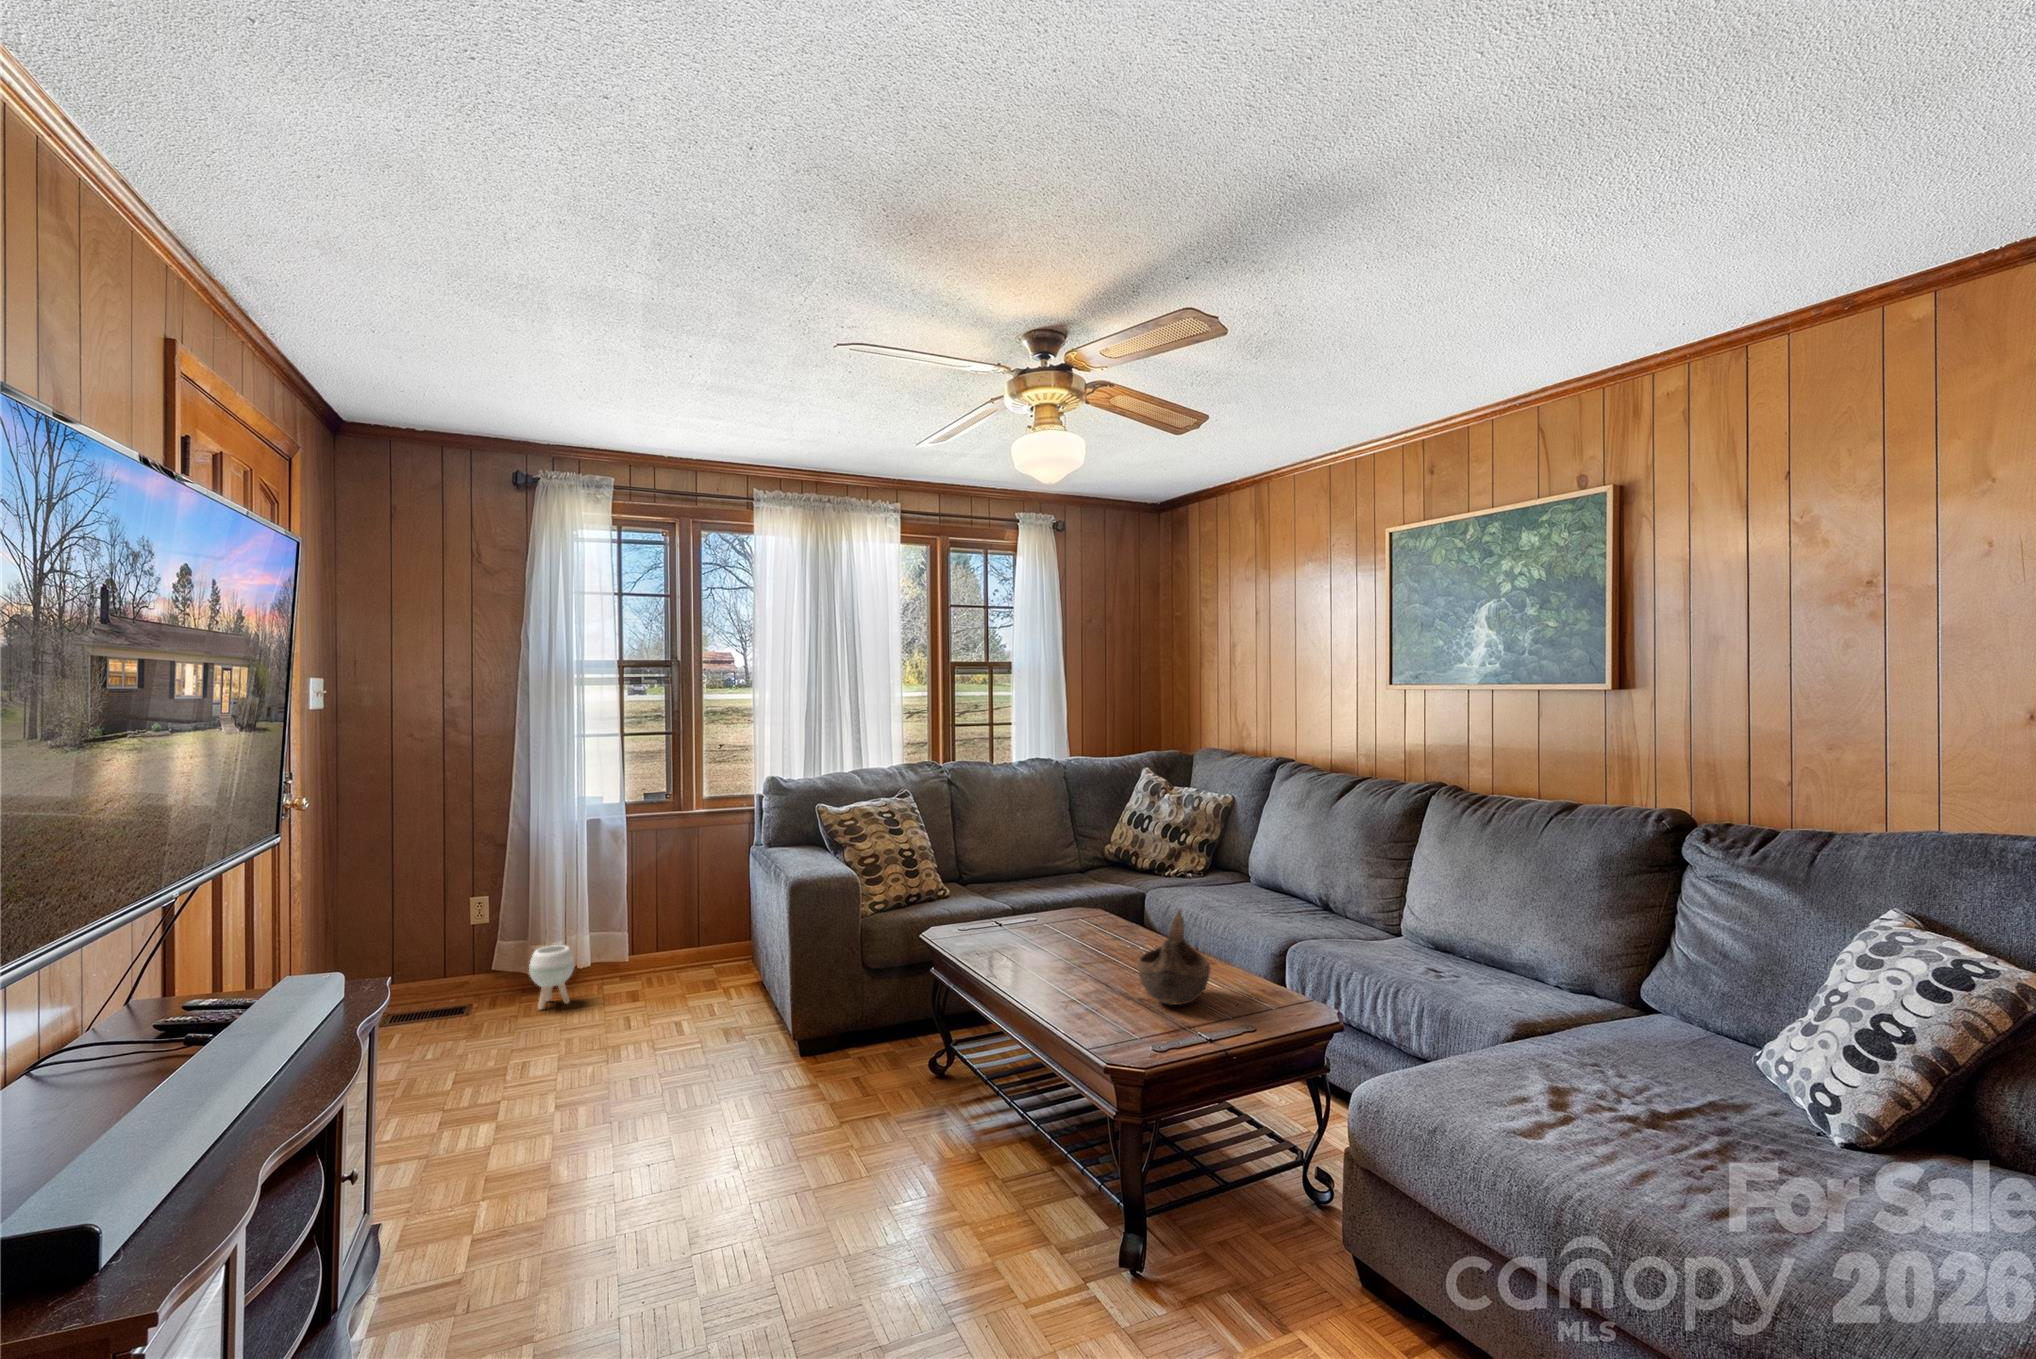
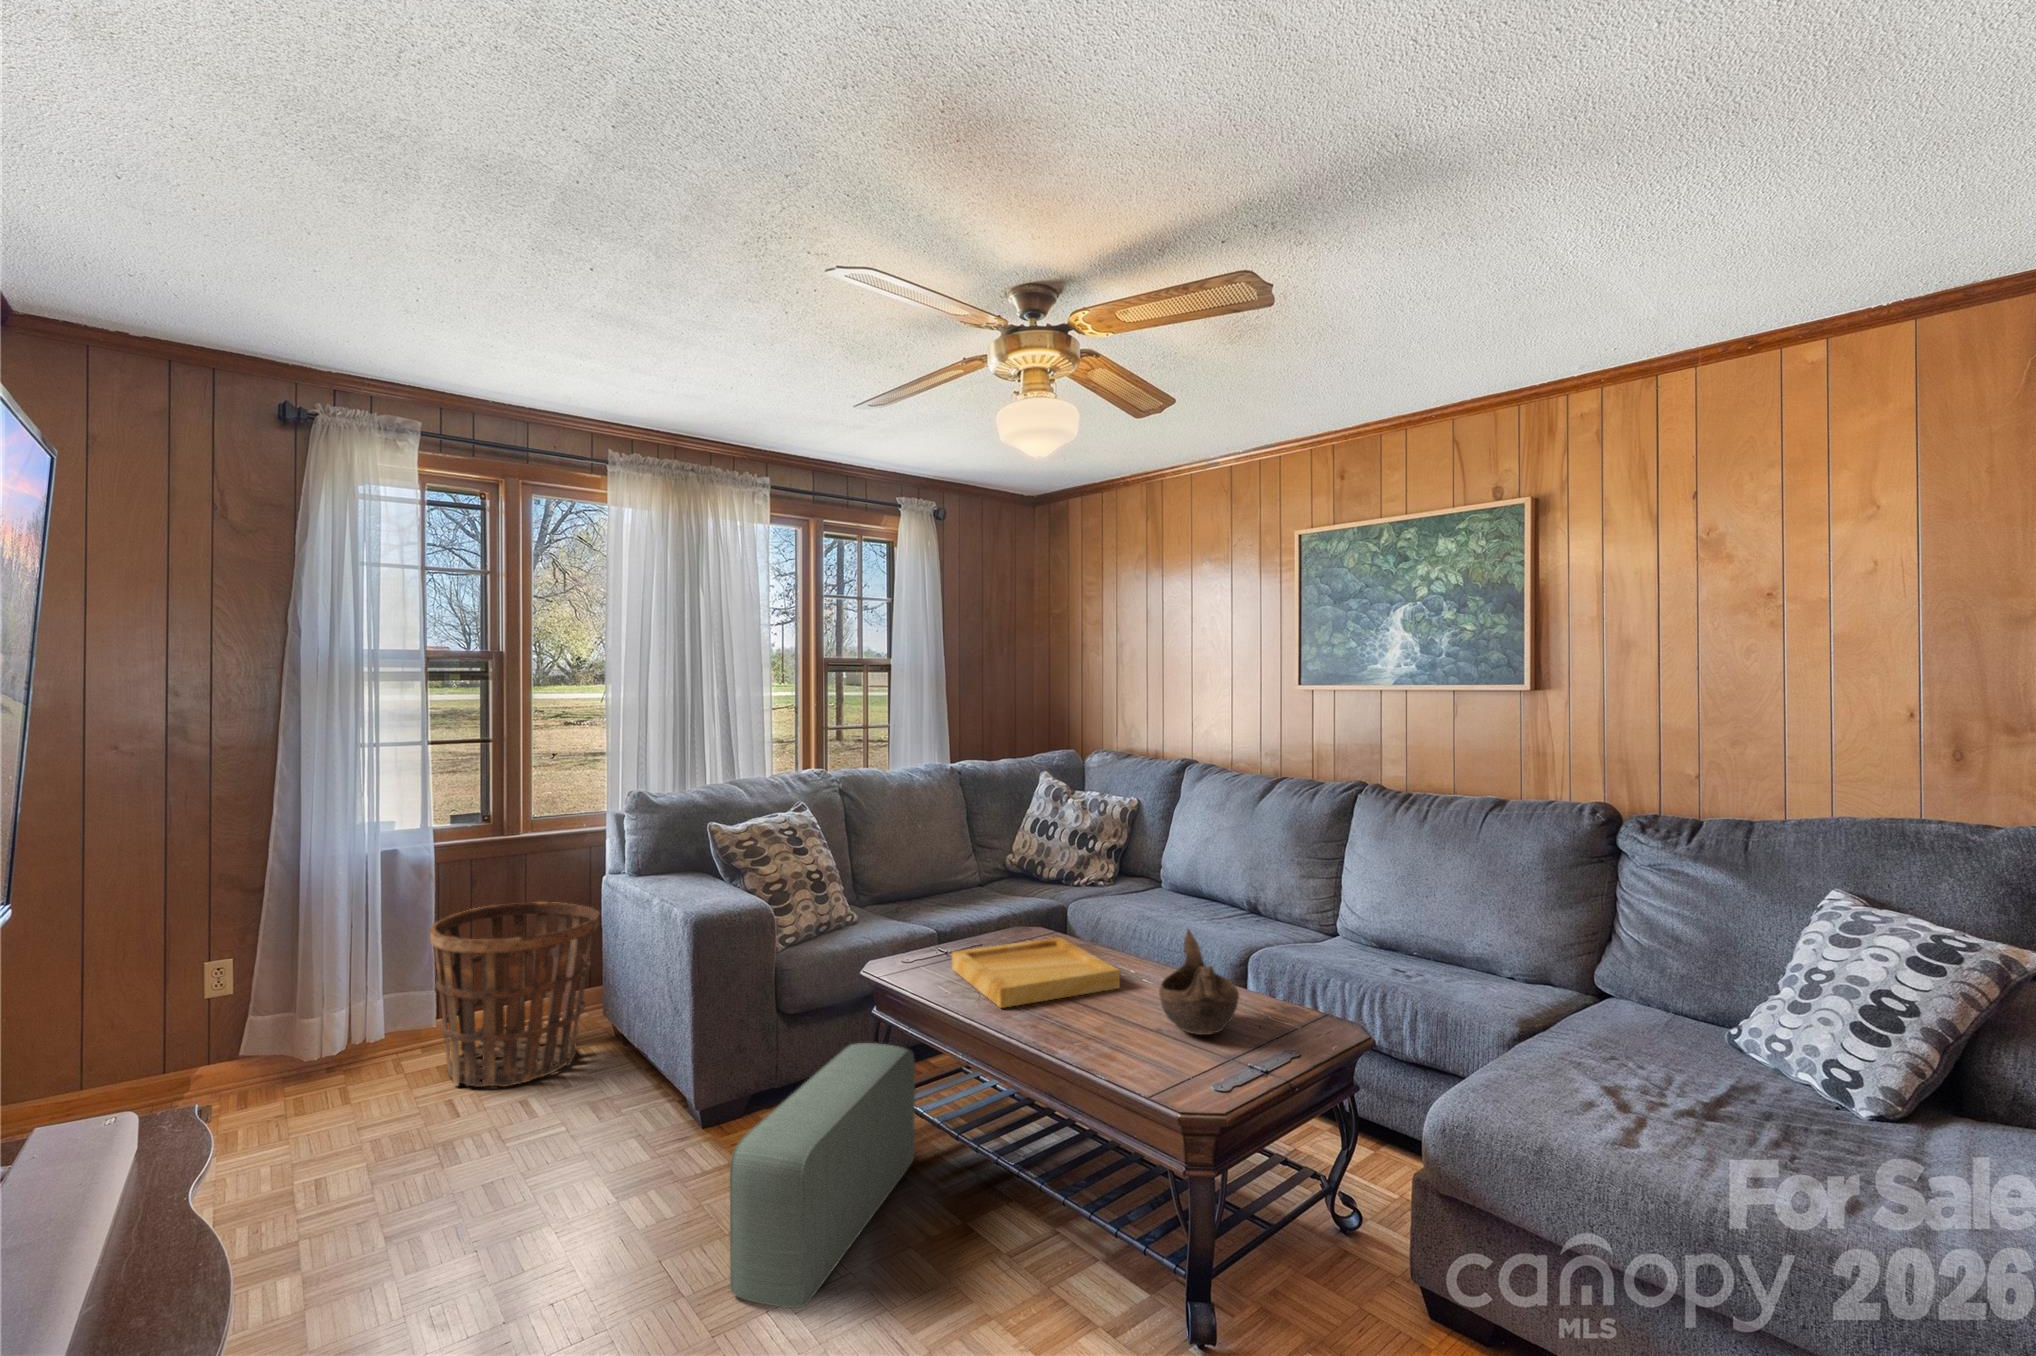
basket: none [616,865,745,1010] -> present [430,902,599,1087]
tray: none [995,915,1131,970] -> present [952,937,1120,1008]
planter: present [529,945,574,1009] -> none [304,1017,368,1105]
pouf: none [769,994,956,1194] -> present [730,1043,915,1308]

